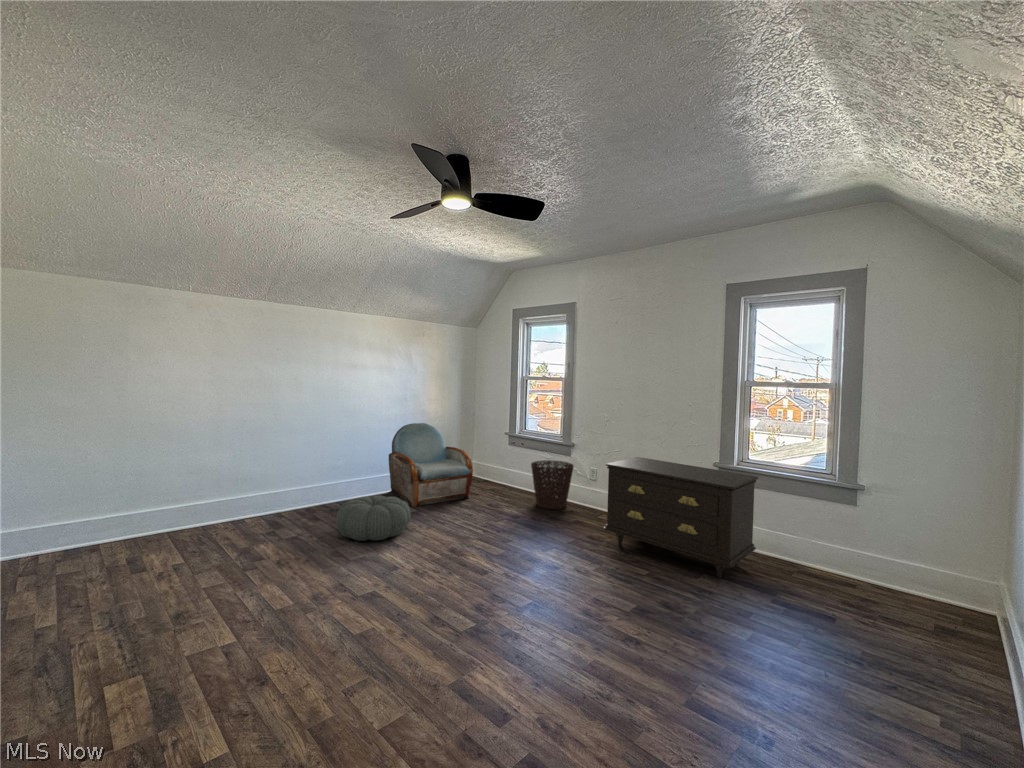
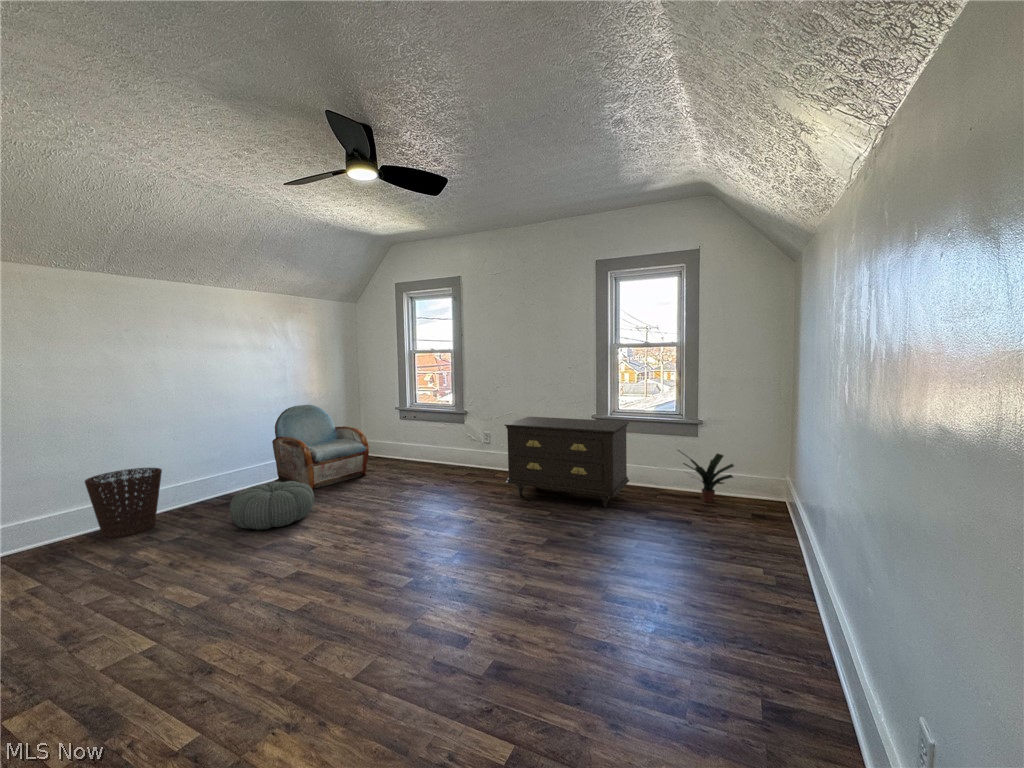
basket: present [531,460,574,509] -> present [85,468,162,538]
potted plant: none [823,519,910,597] -> present [679,450,734,503]

